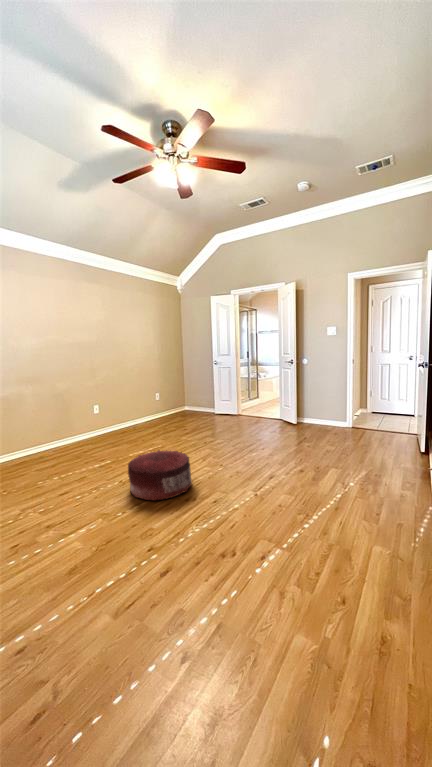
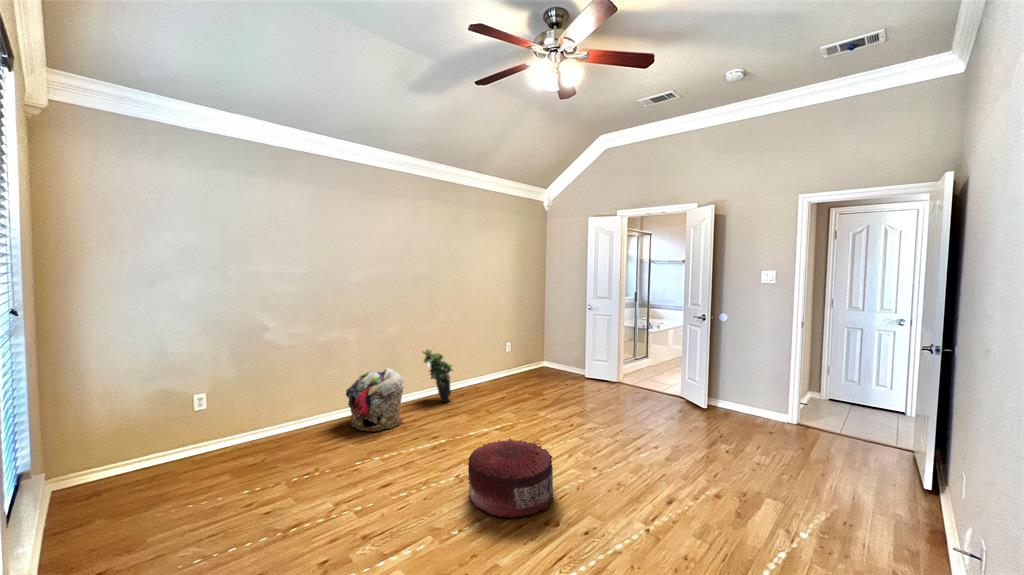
potted plant: none [88,398,116,438] -> present [422,349,453,402]
laundry basket: none [27,414,78,462] -> present [346,368,404,432]

